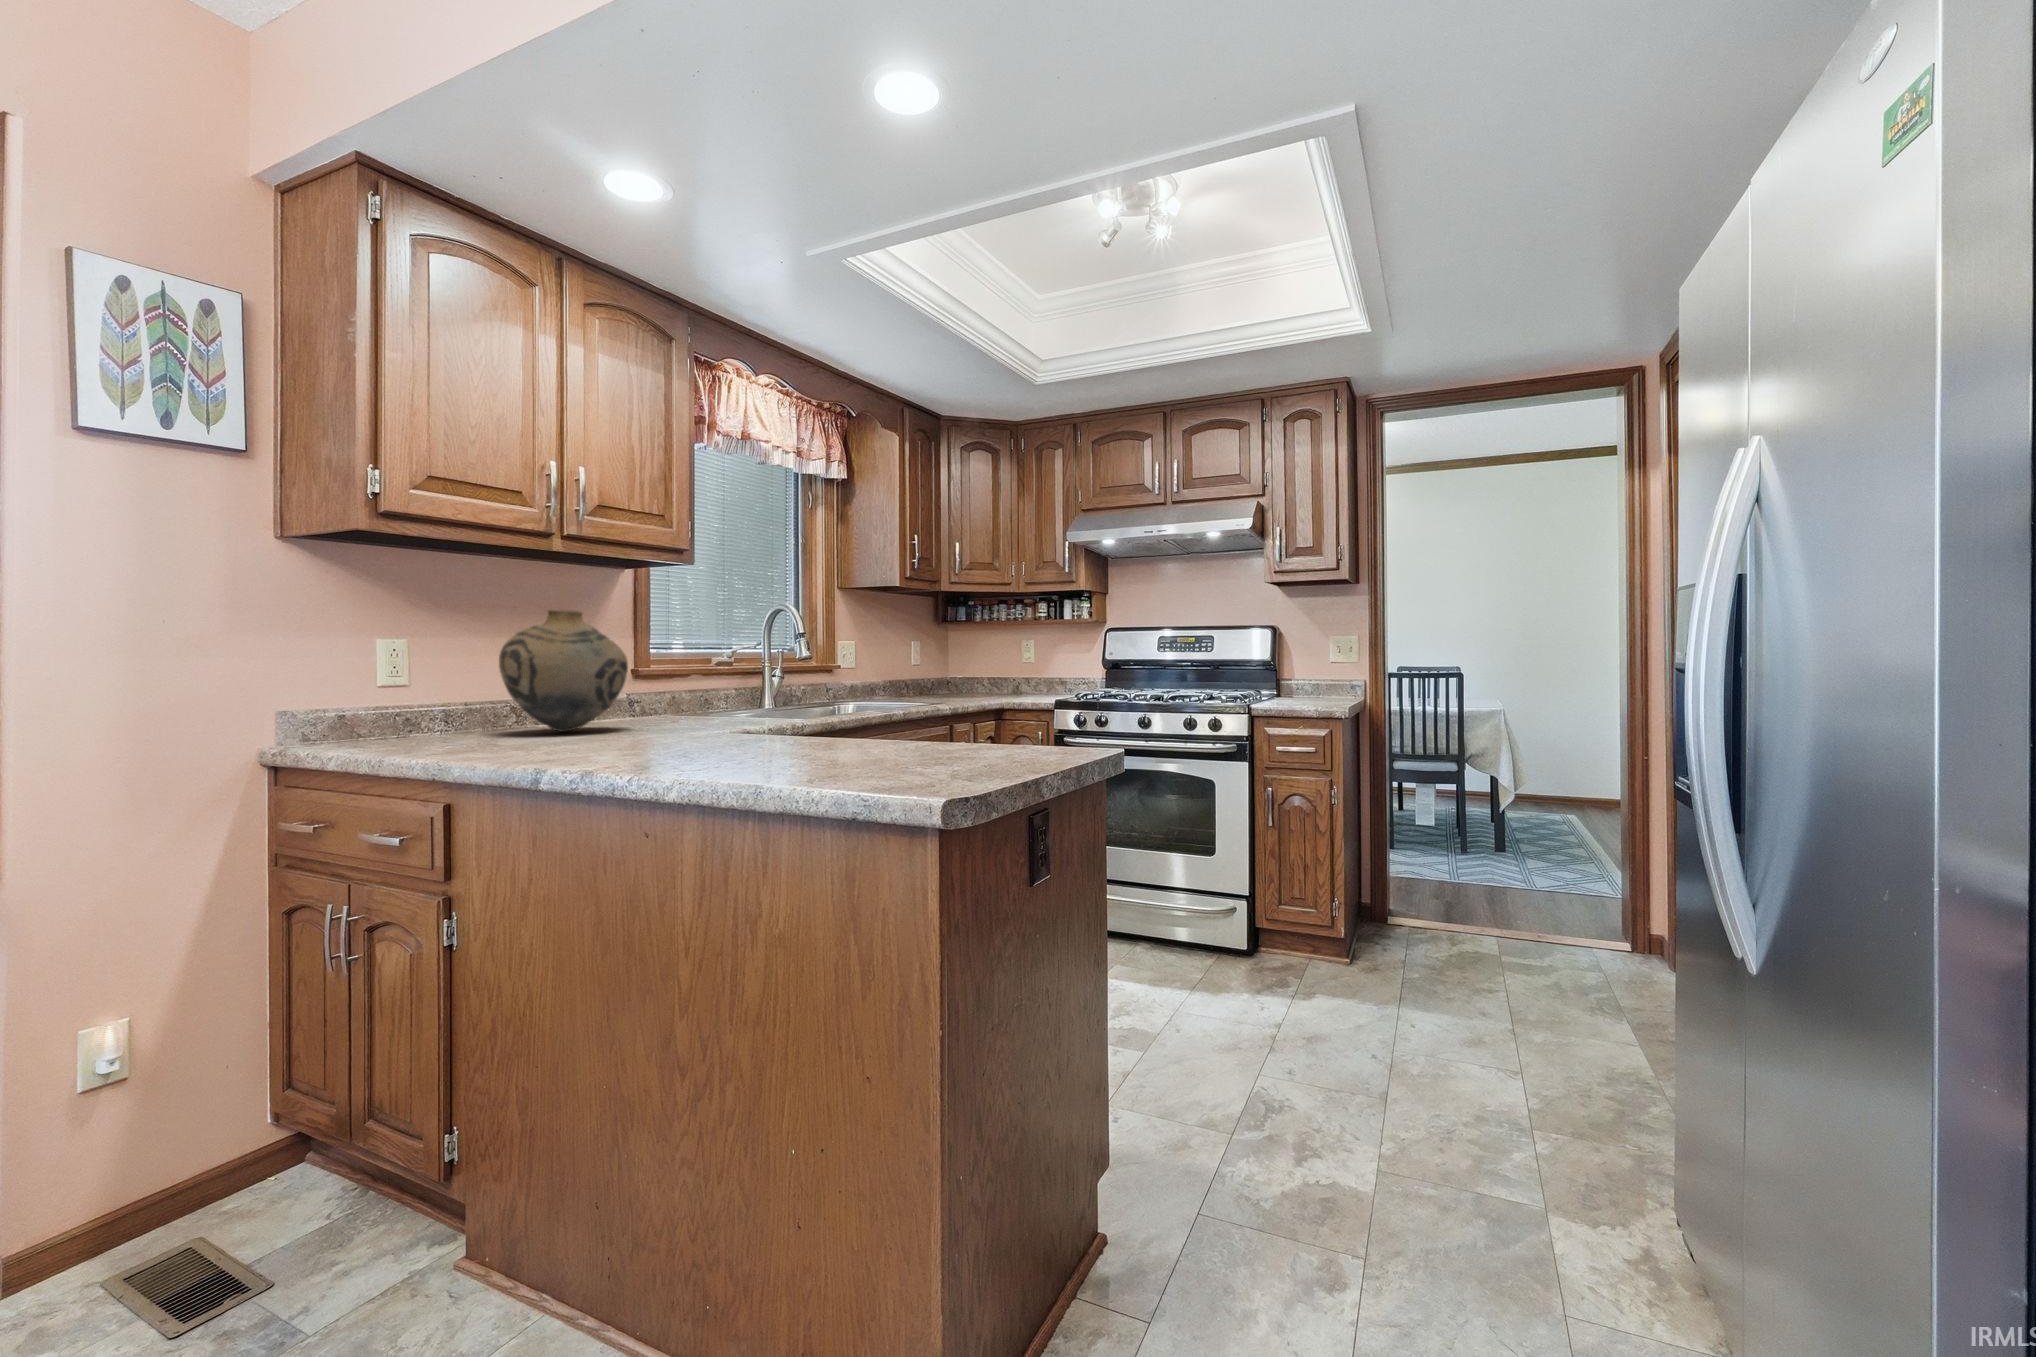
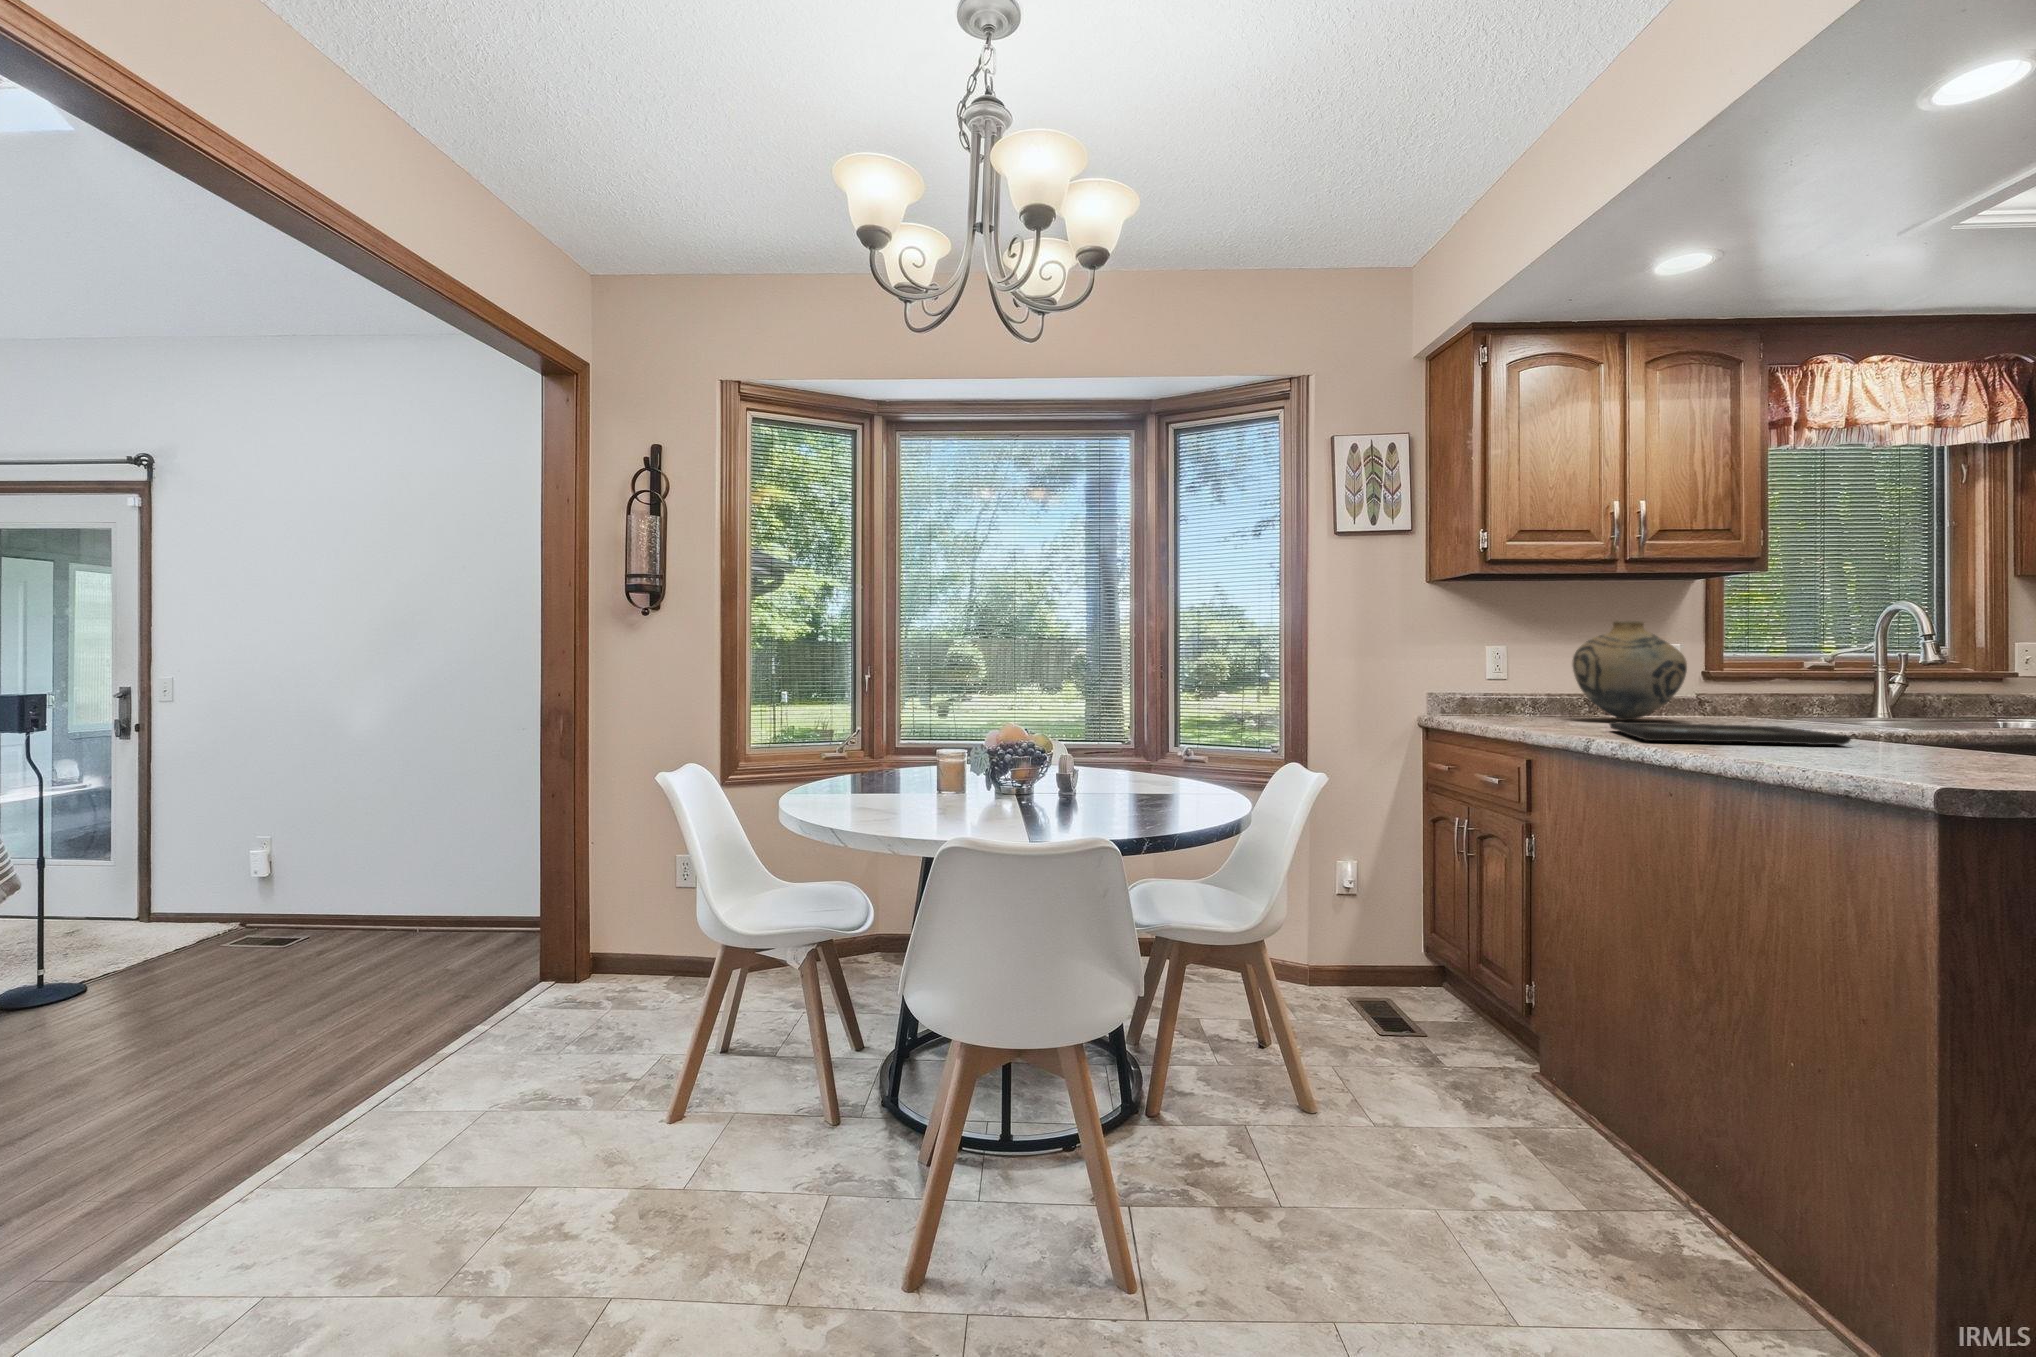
tray: none [555,731,807,765] -> present [1609,721,1851,745]

